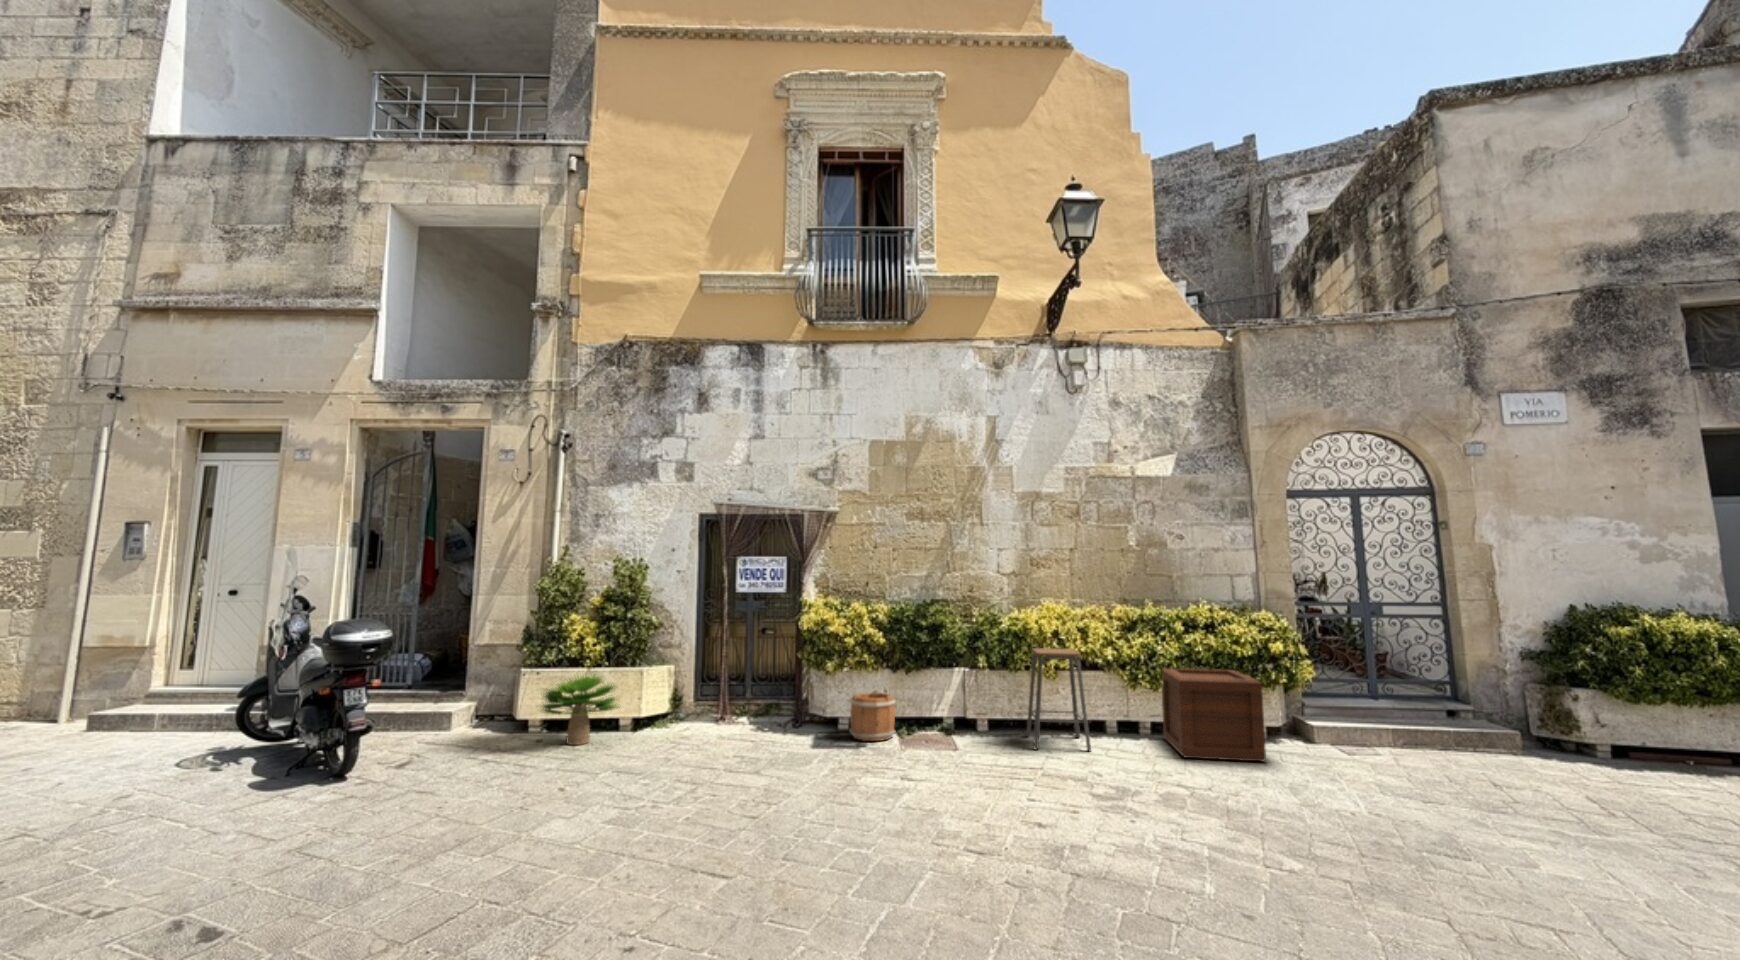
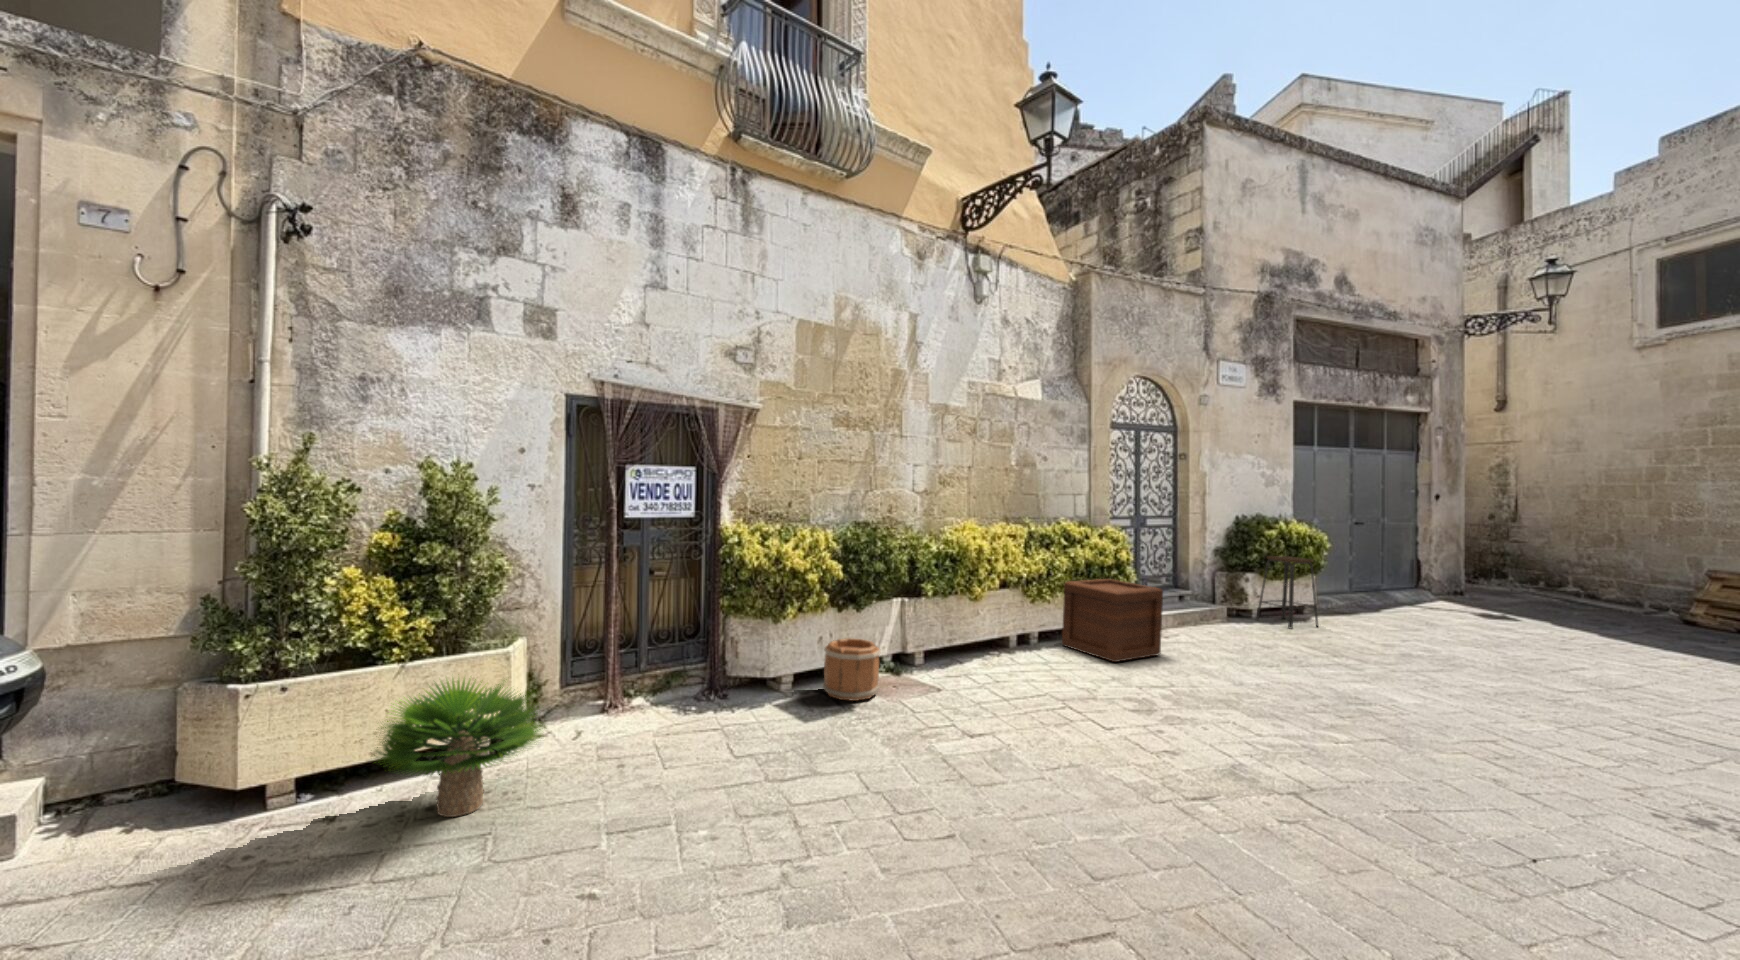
bar stool: present [1026,648,1091,751] -> present [1256,556,1318,629]

